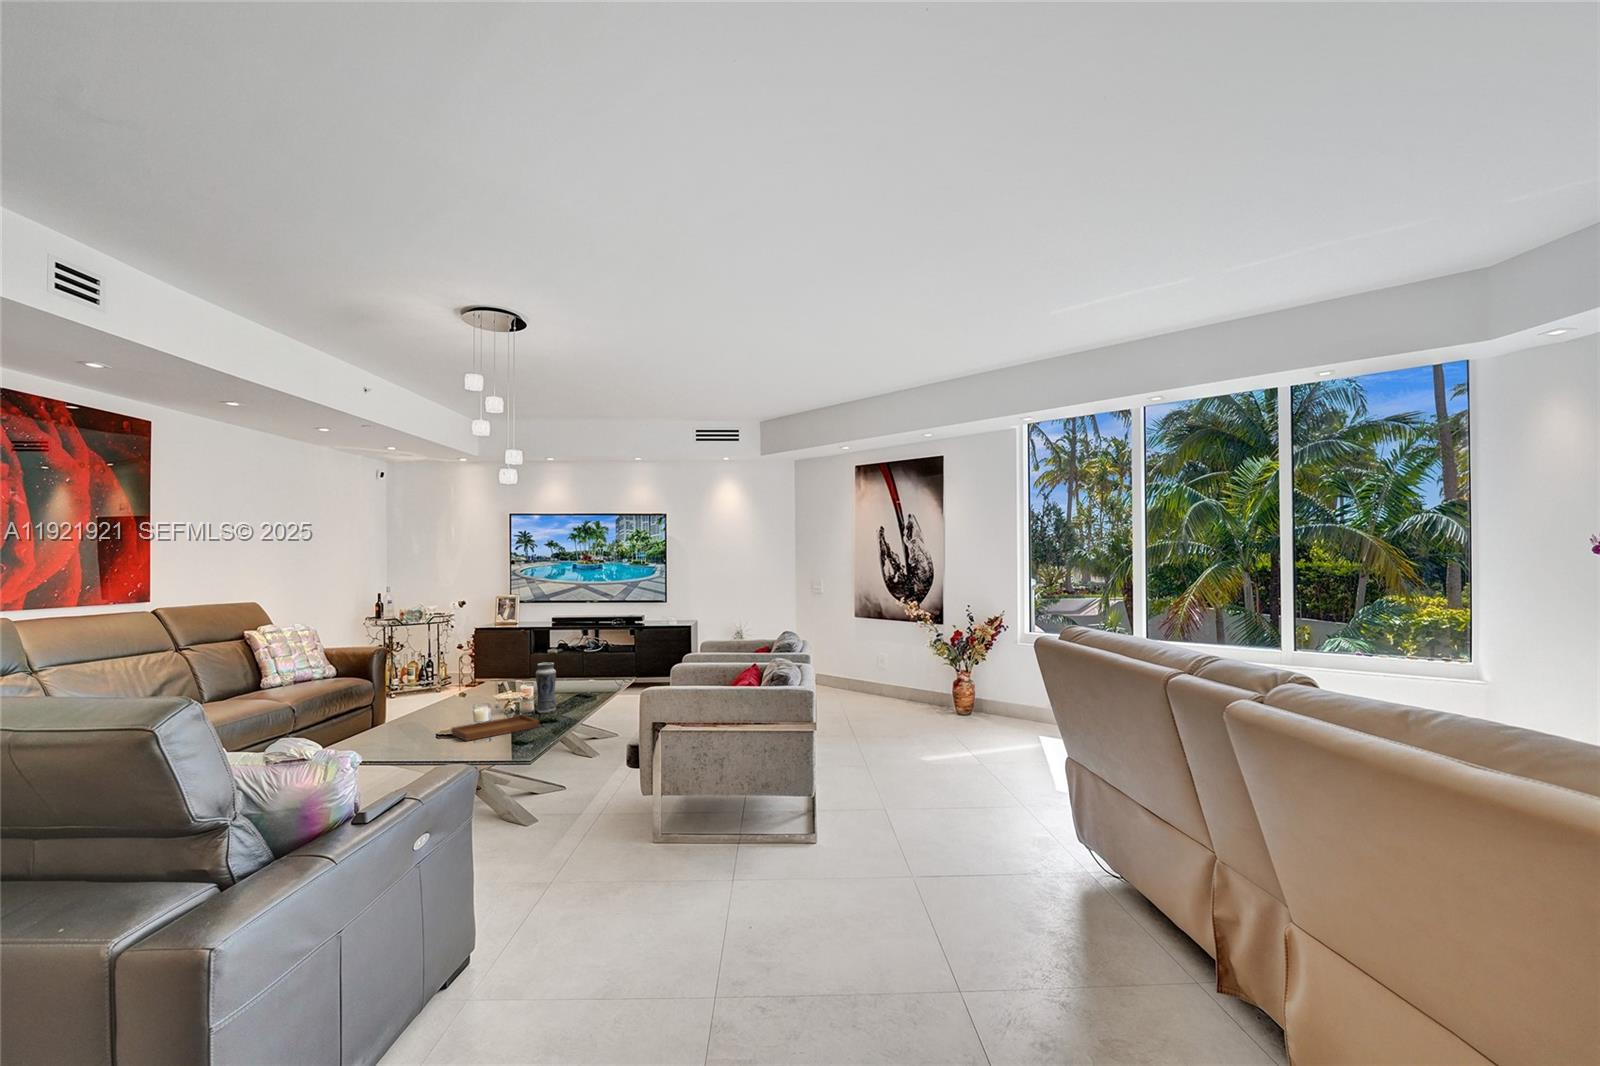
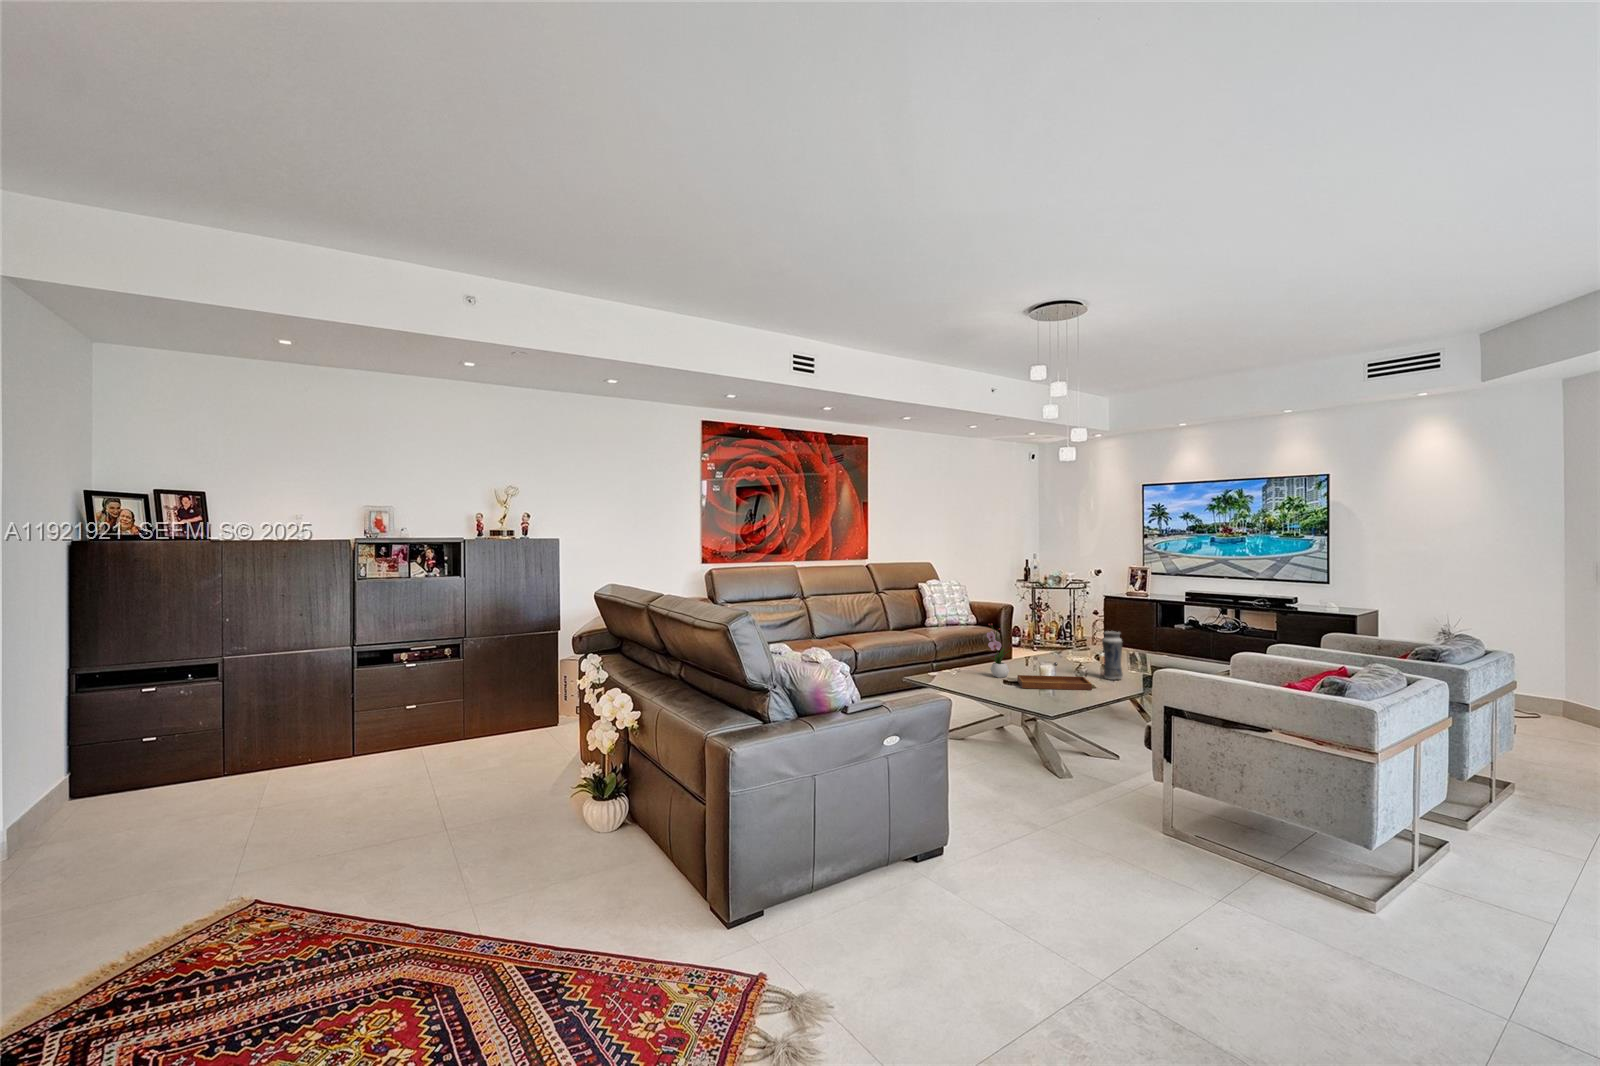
flower arrangement: none [408,671,440,735] -> present [986,624,1011,678]

